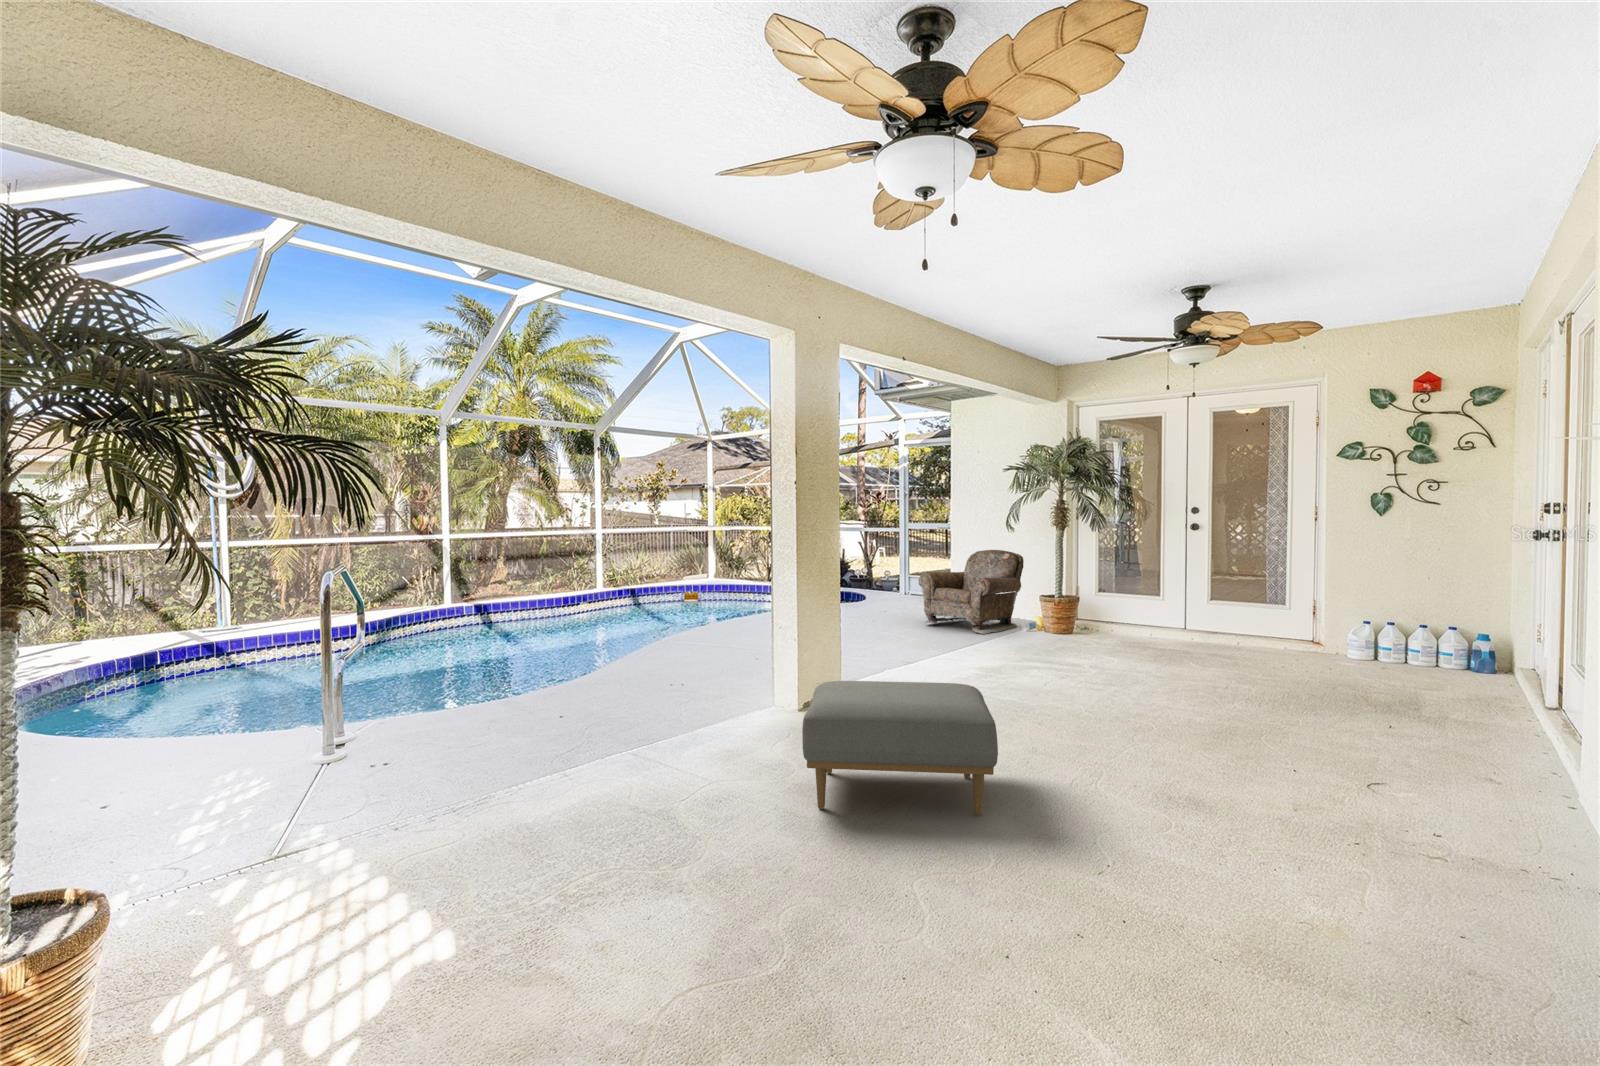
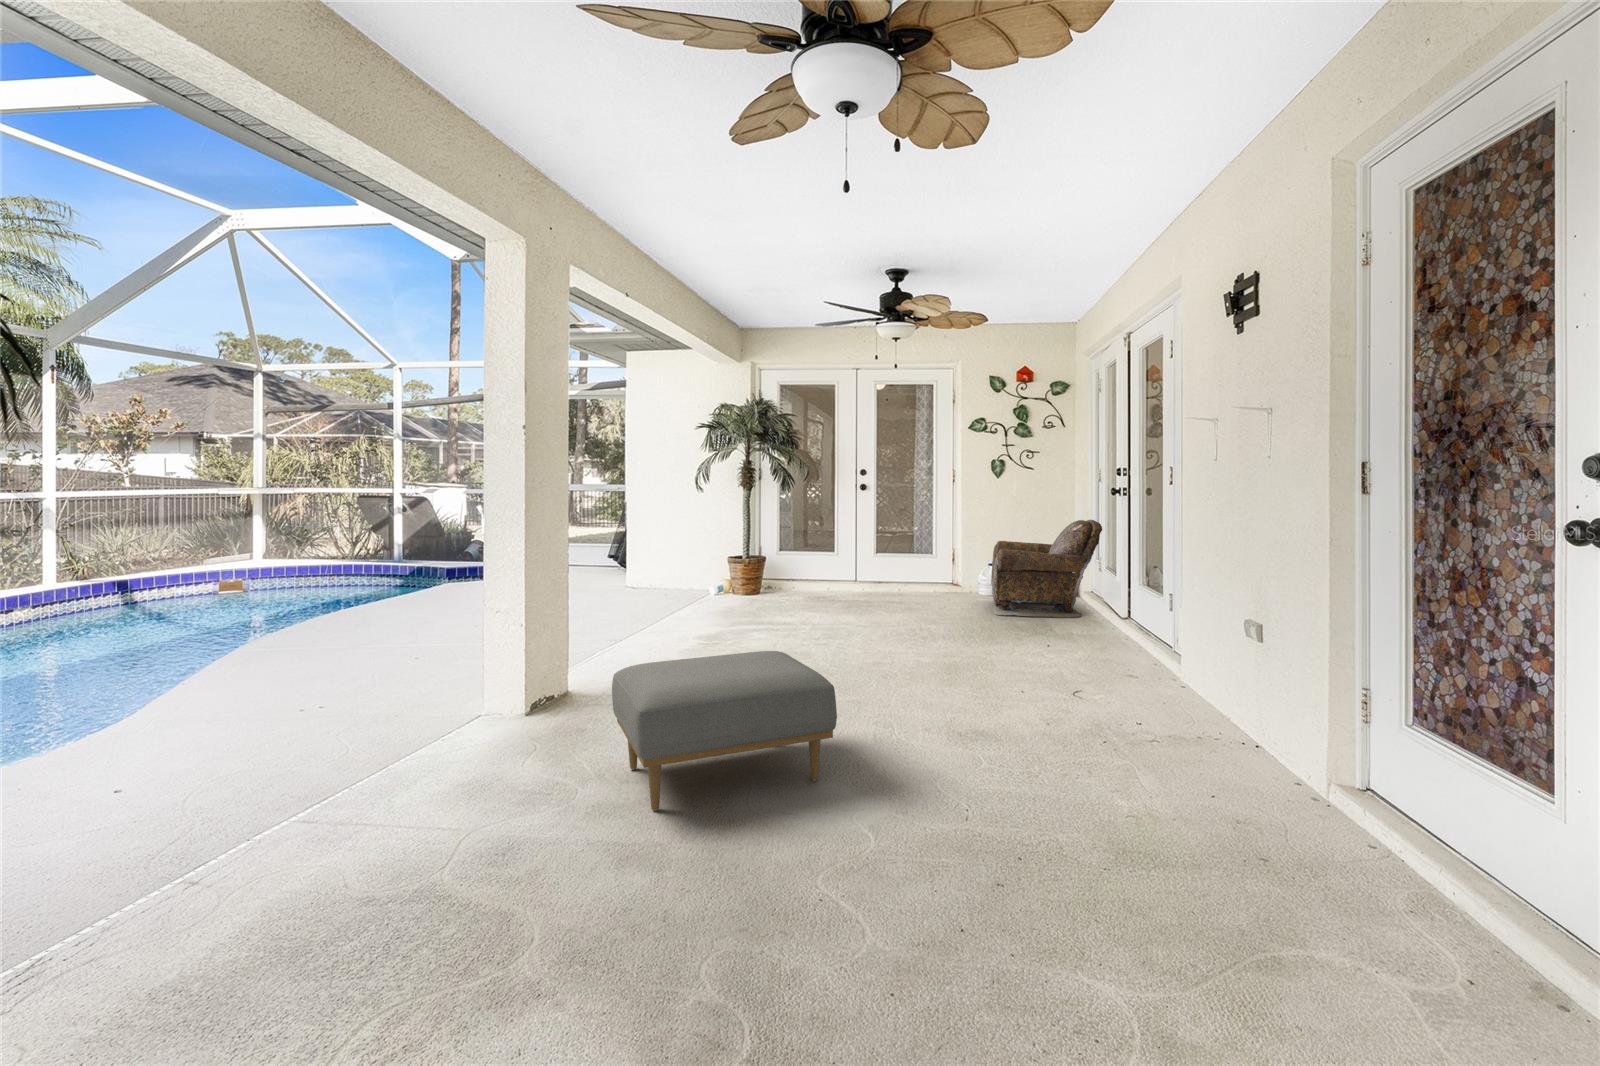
armchair: present [919,550,1024,634] -> present [991,520,1102,617]

